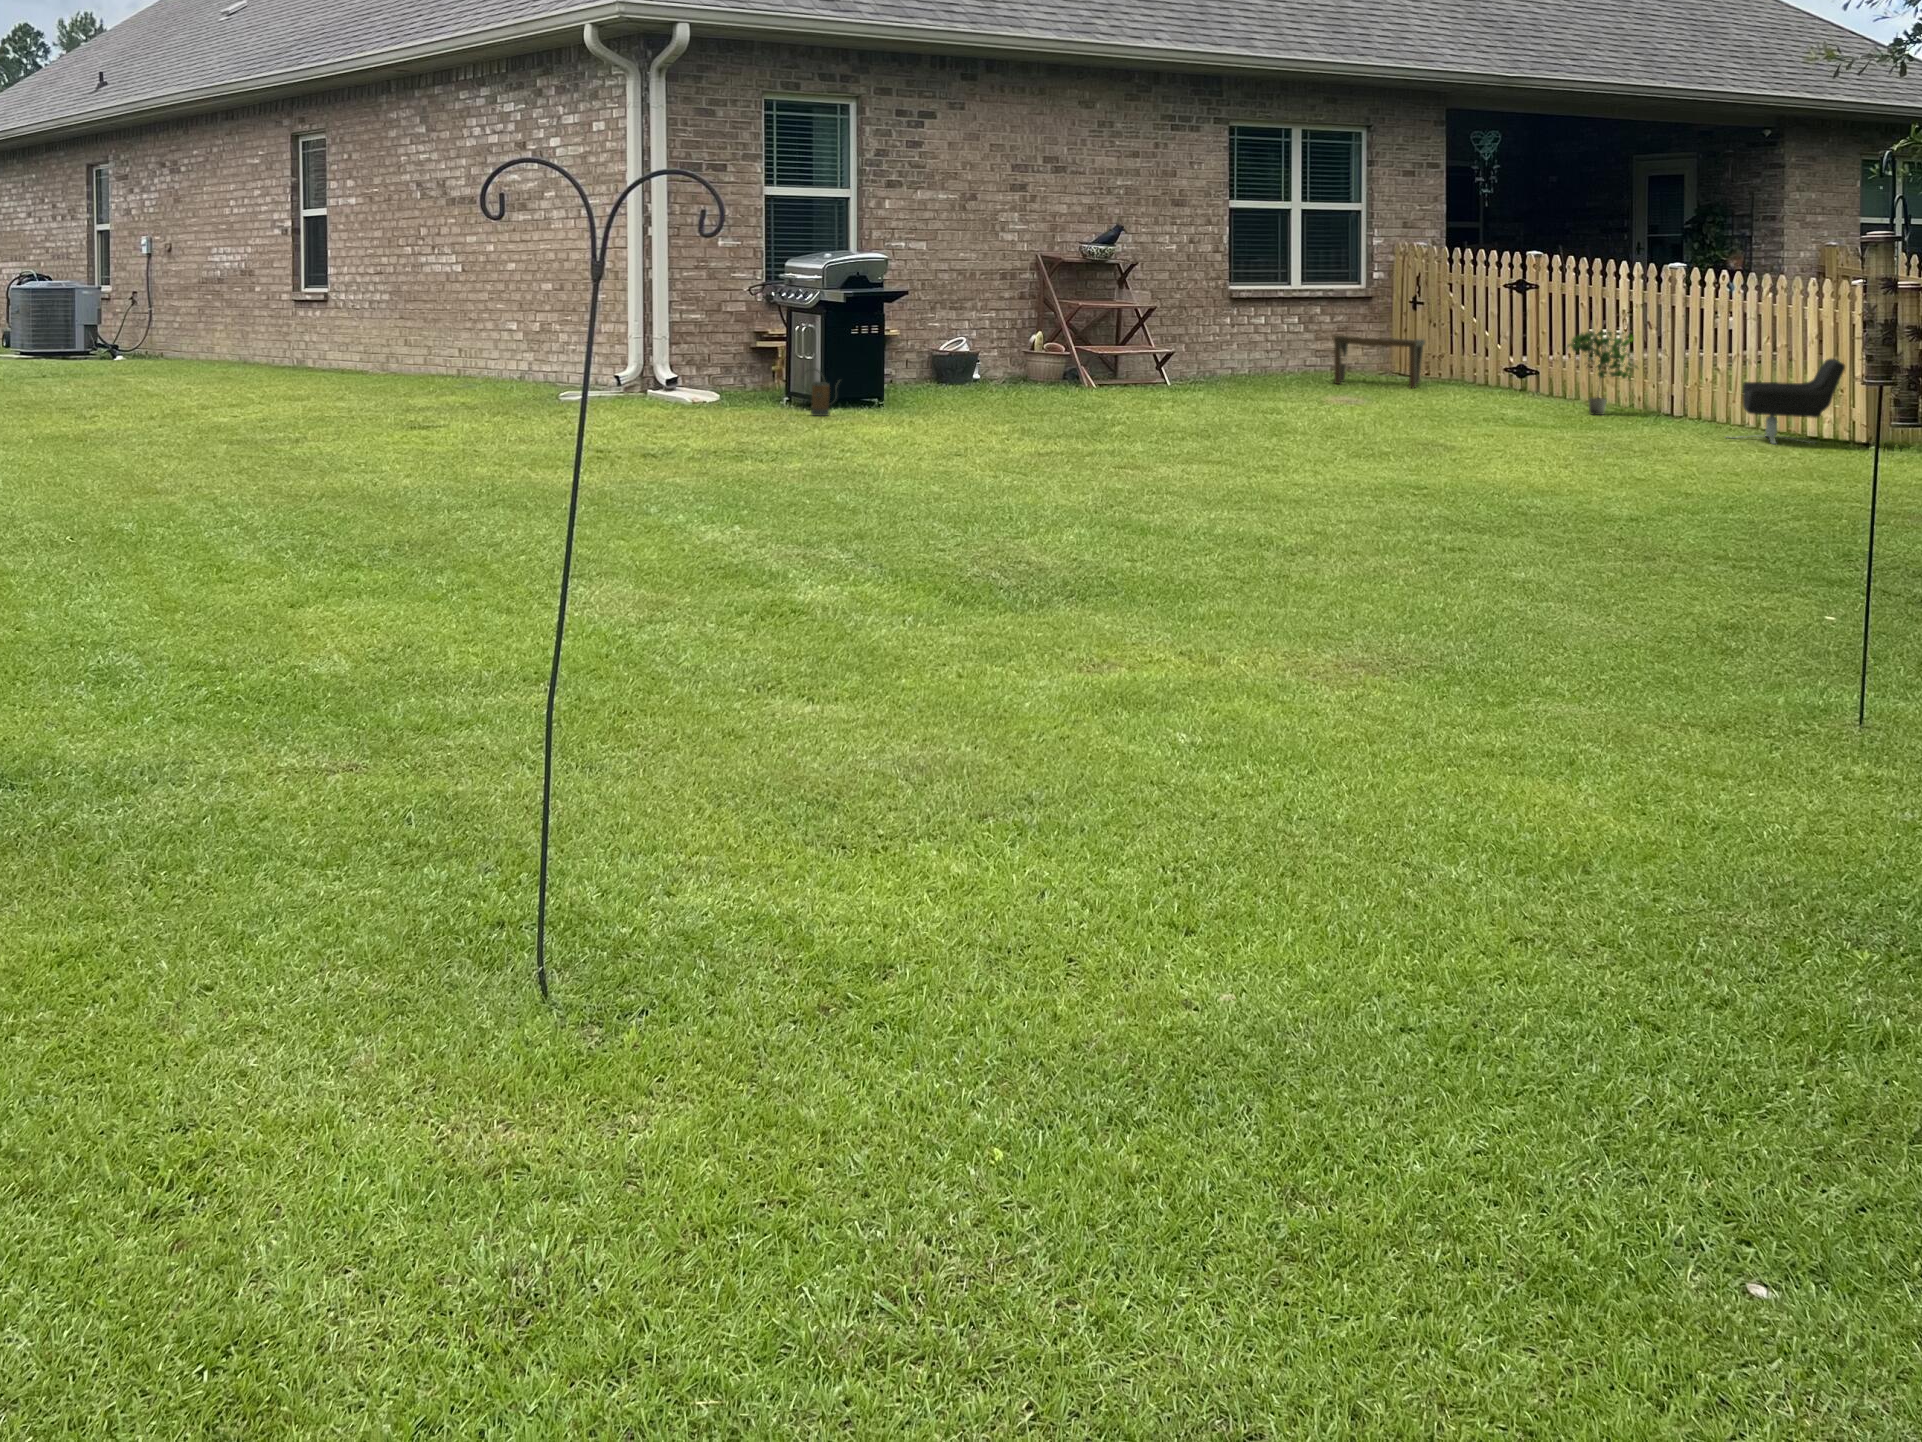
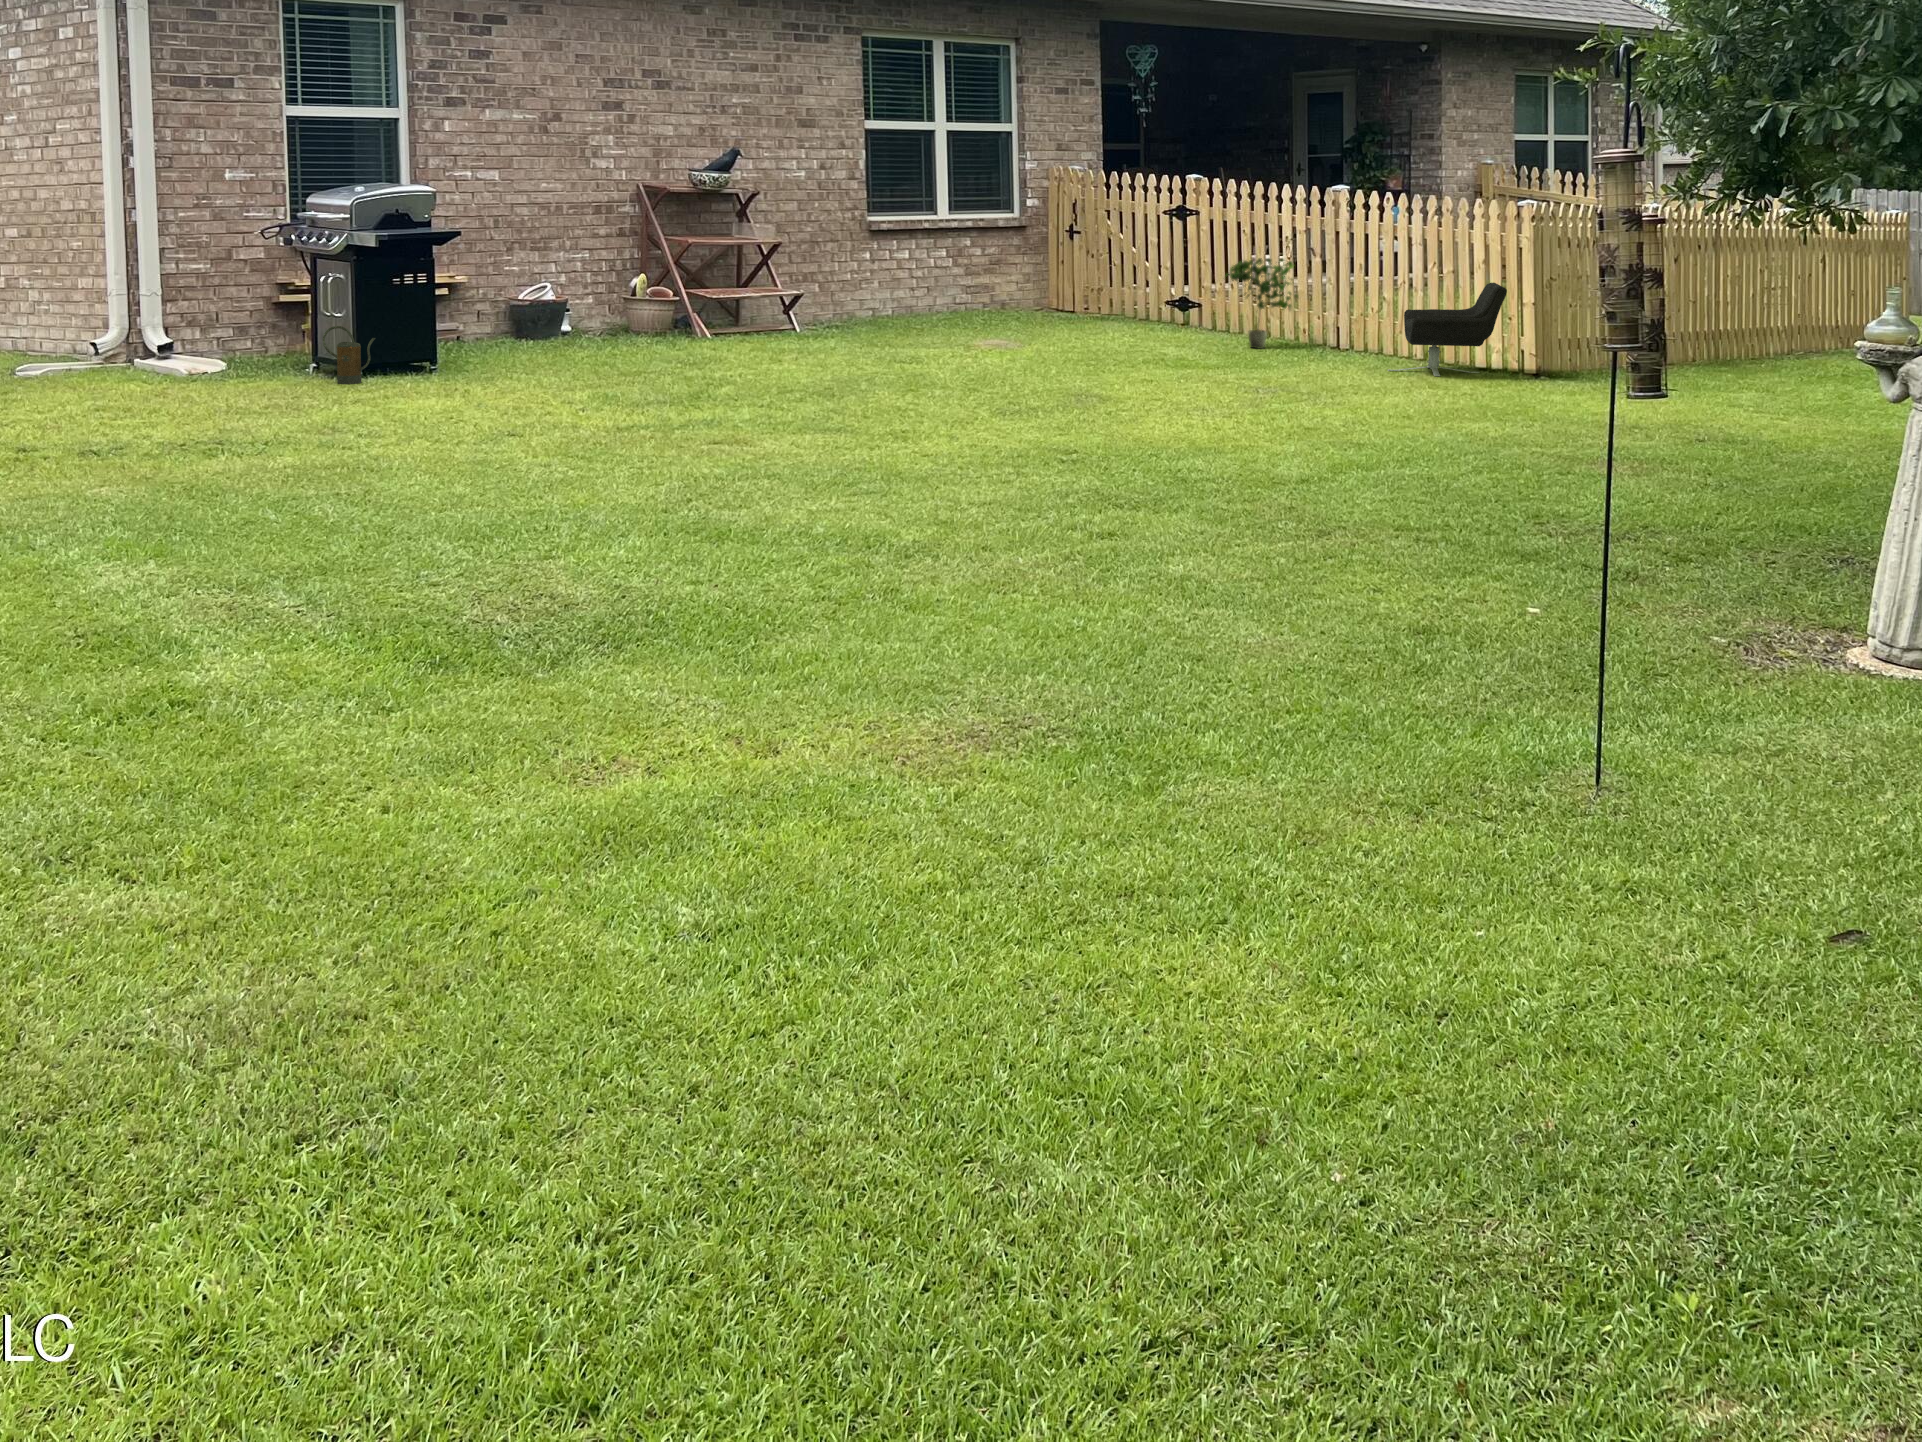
bench: present [1334,336,1425,389] -> none [985,270,1082,324]

